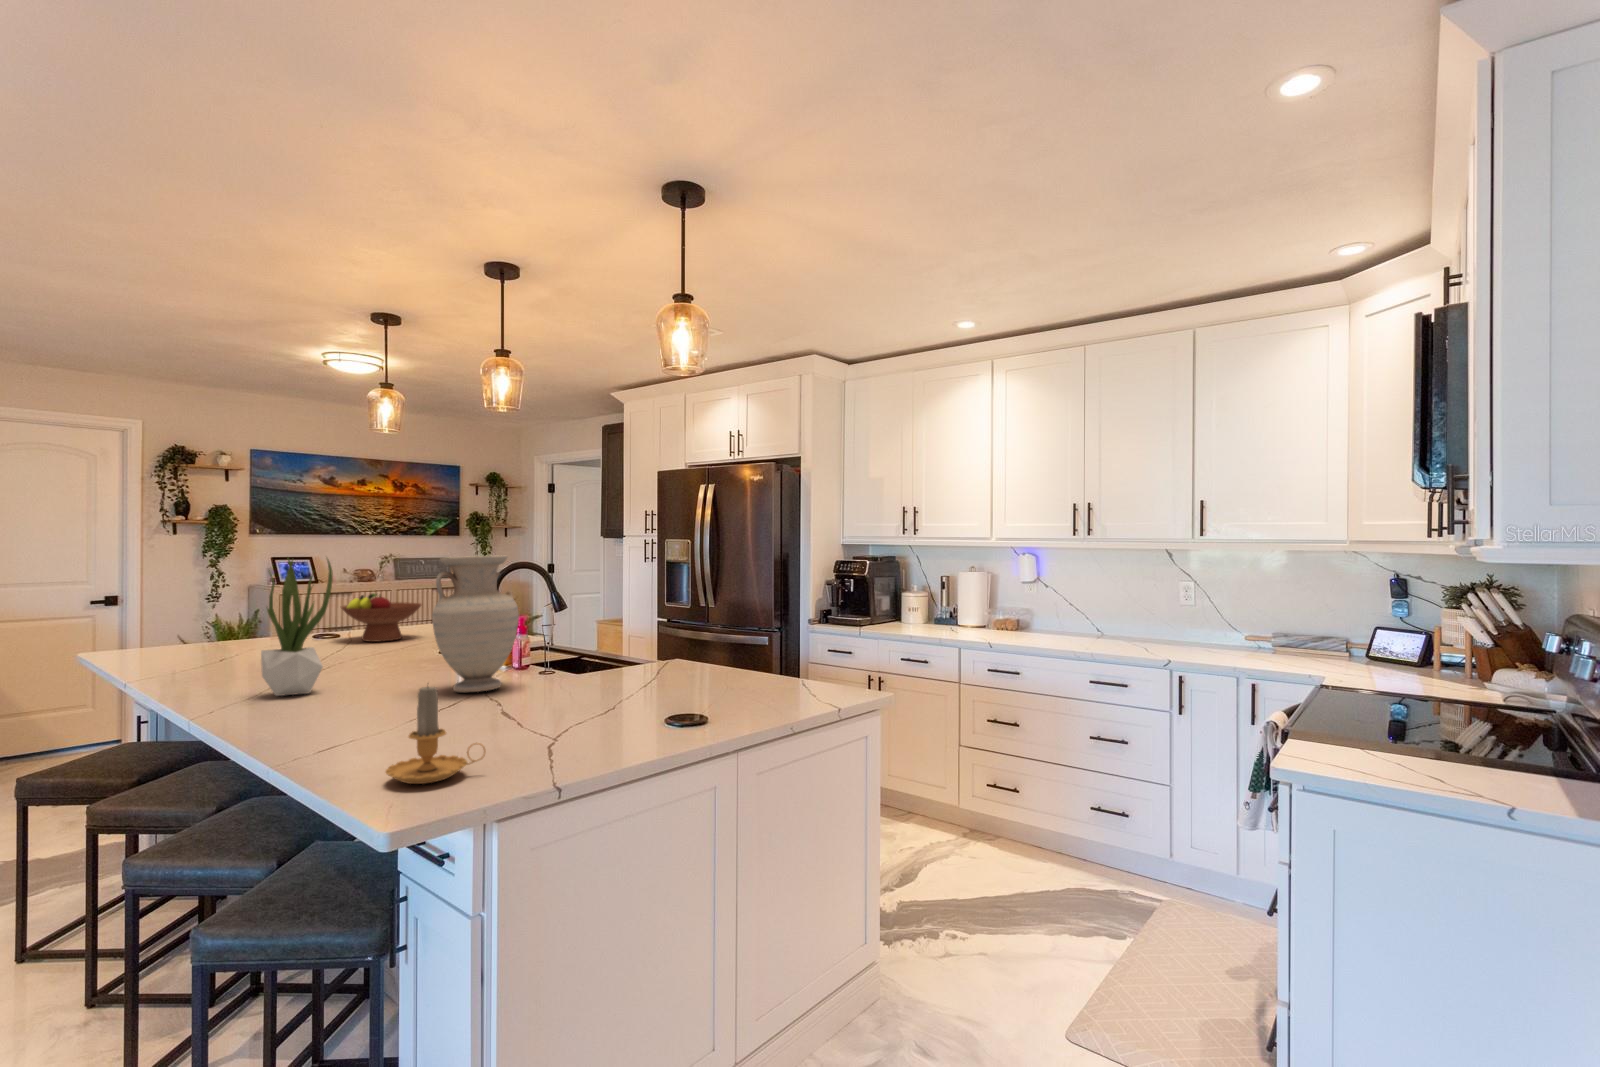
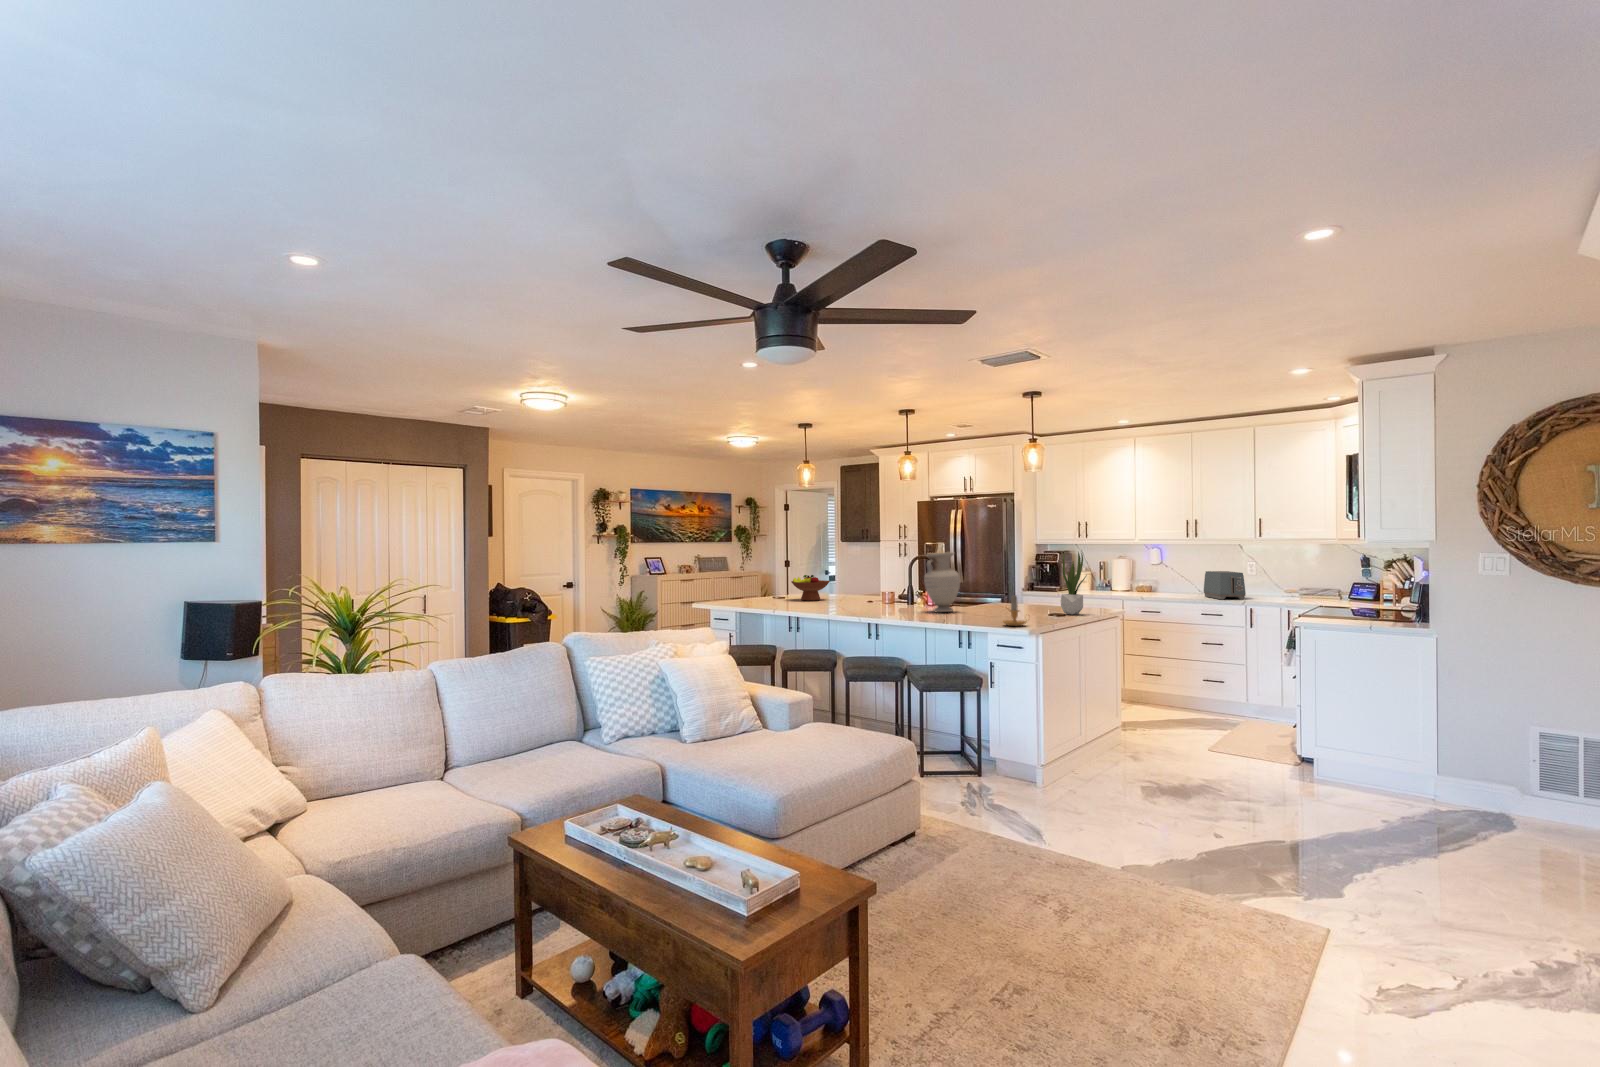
potted plant: present [261,559,333,696] -> present [1061,552,1087,614]
toaster: none [1099,598,1171,654] -> present [1204,571,1246,599]

